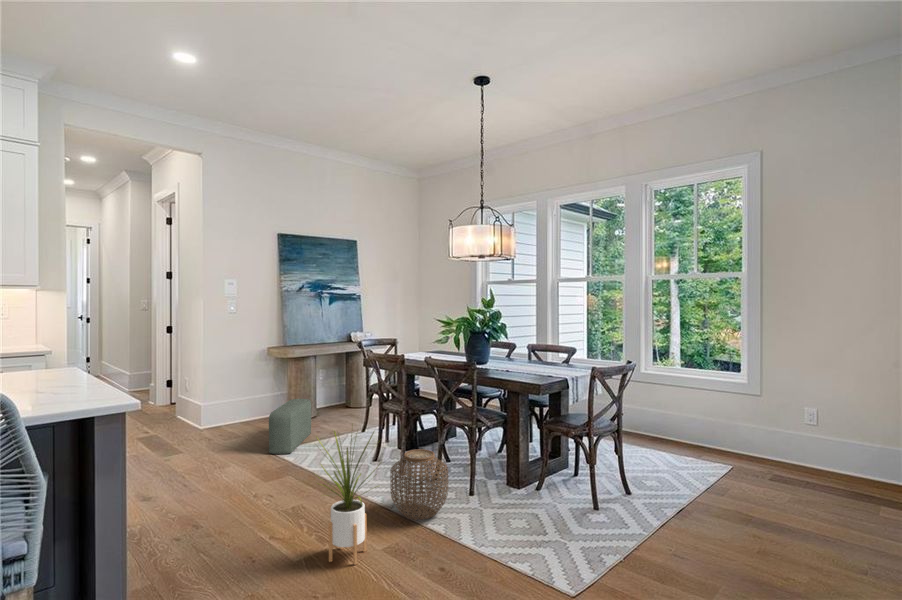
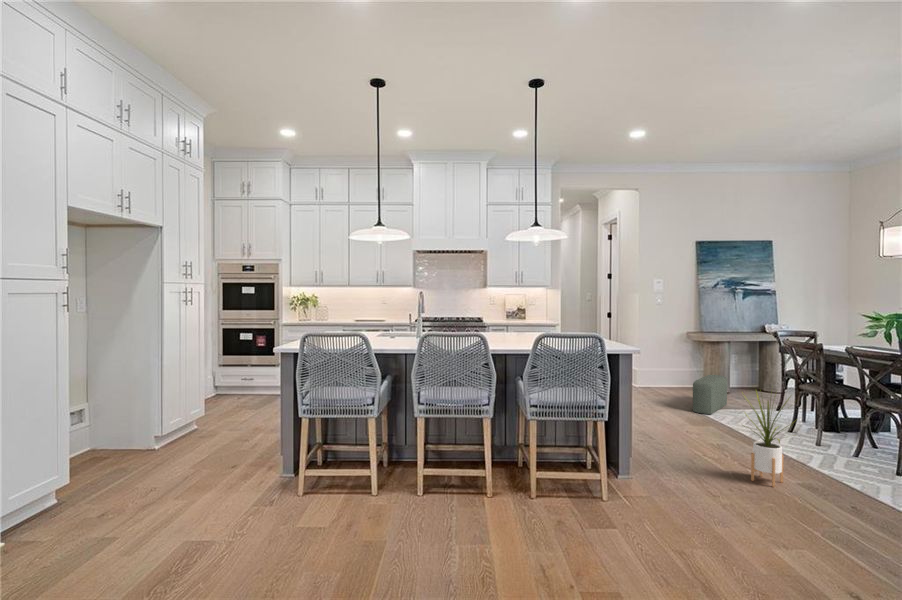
woven basket: present [390,449,448,520] -> none [806,421,868,478]

